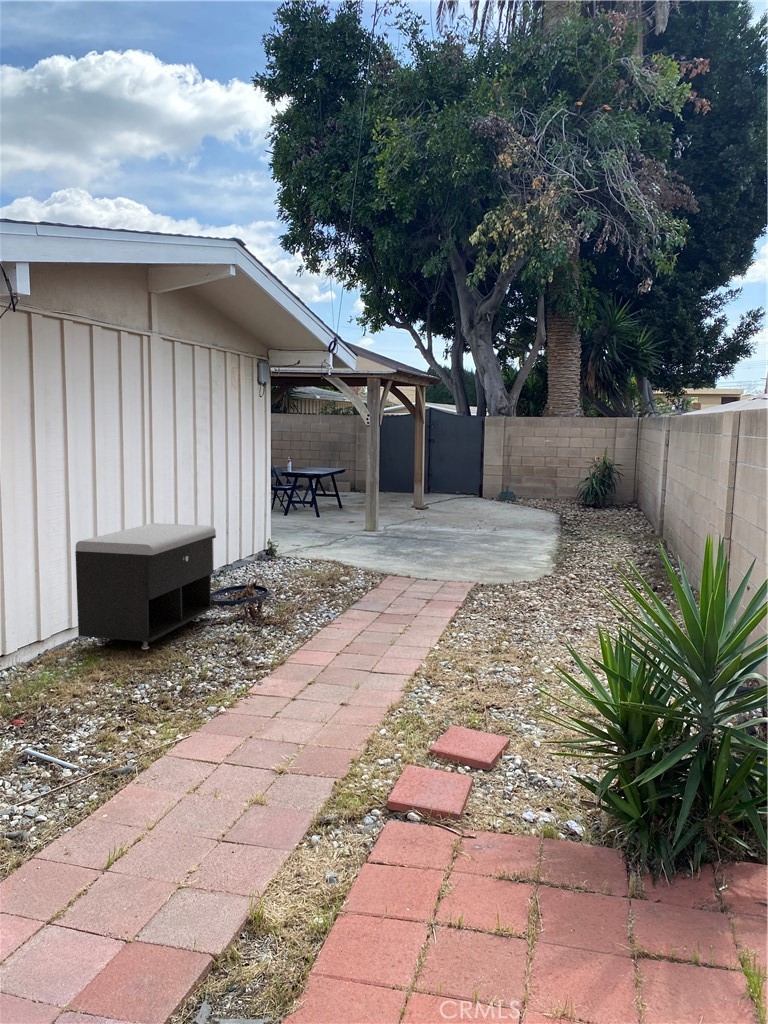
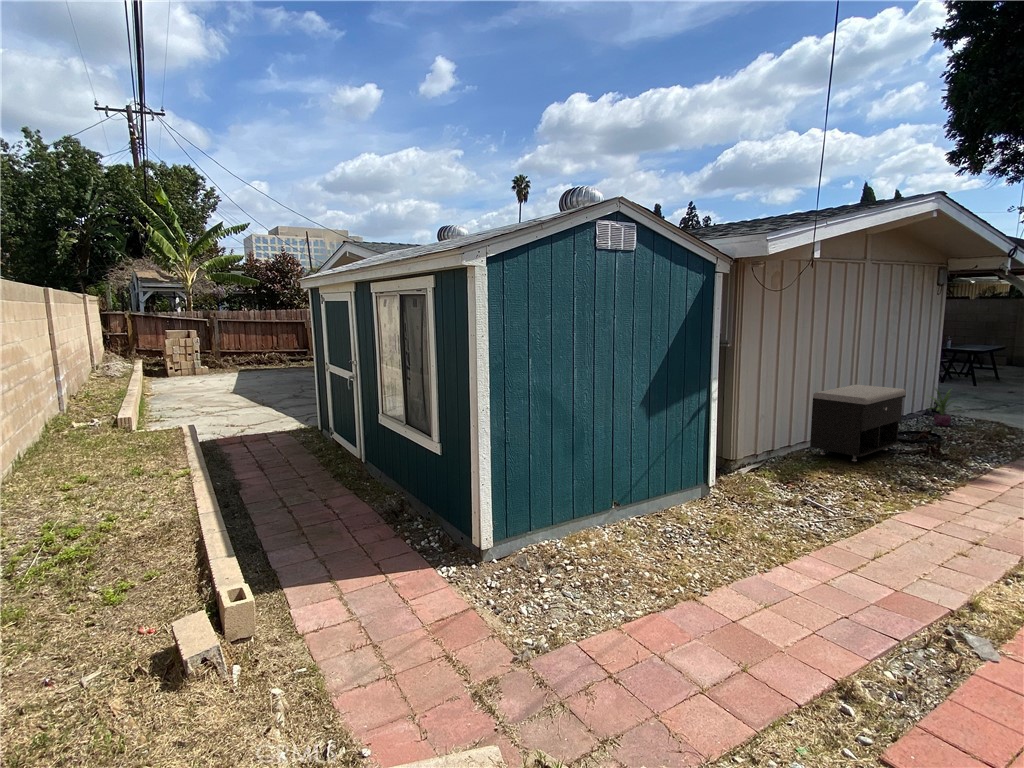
decorative plant: none [239,521,301,573] -> present [930,389,959,426]

